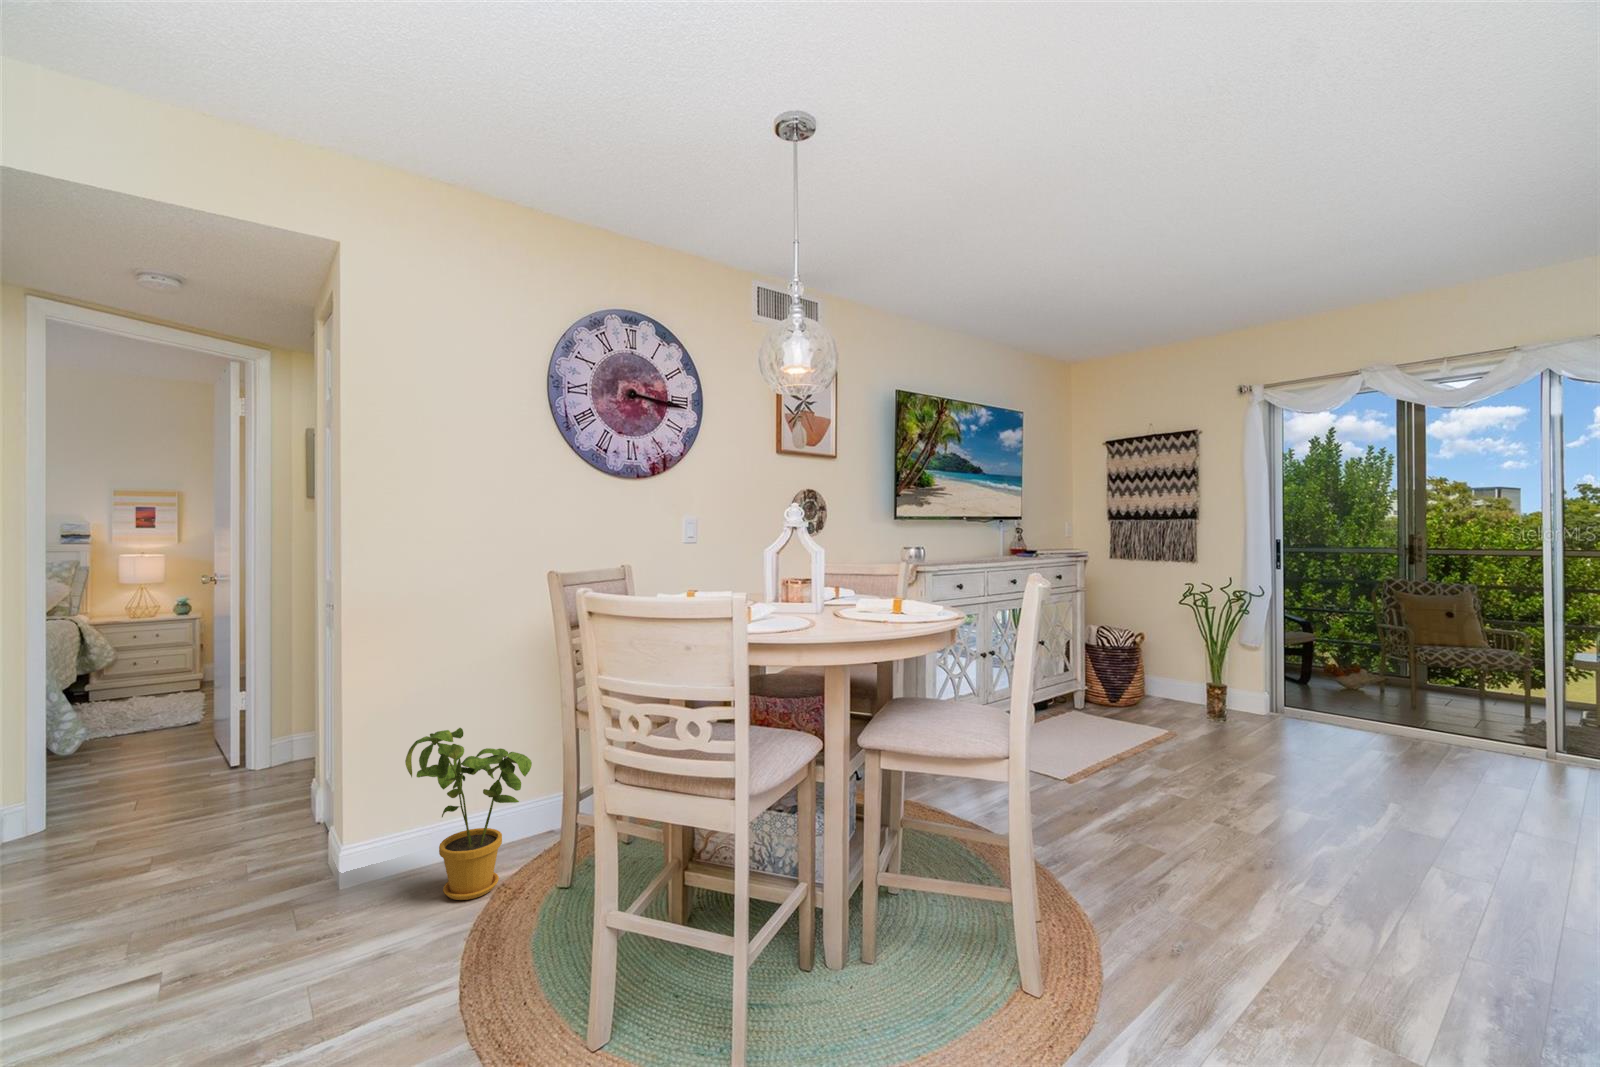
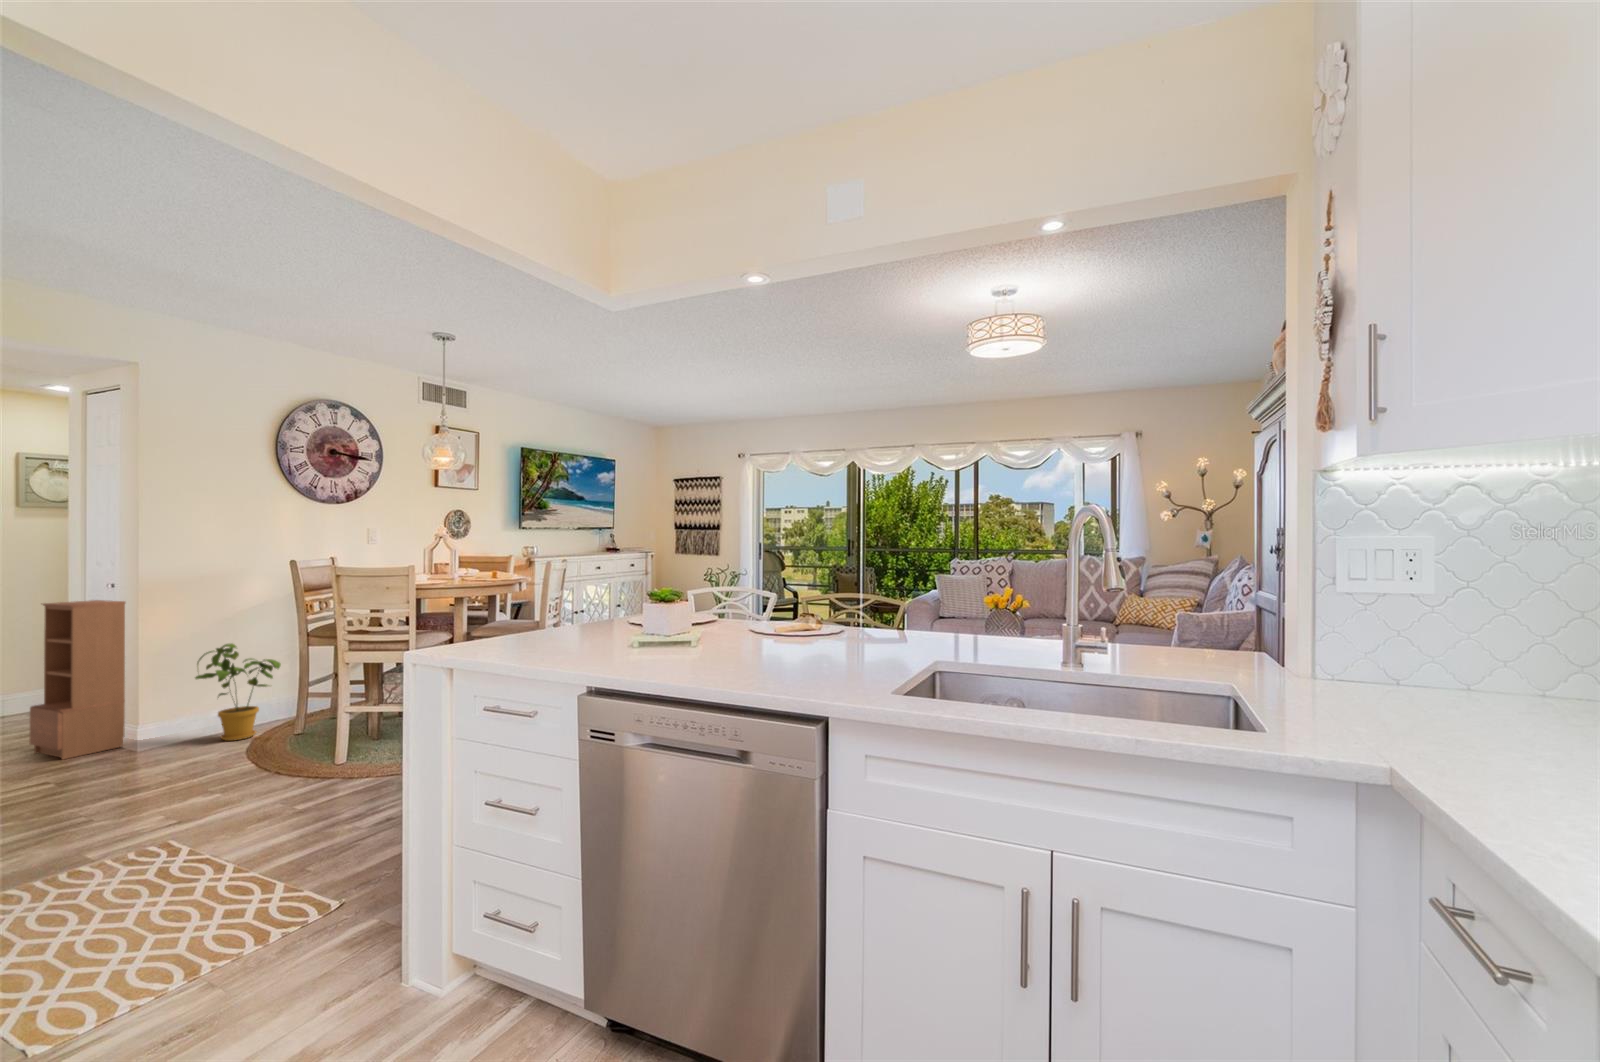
bookcase: none [213,631,322,909] -> present [30,600,125,759]

